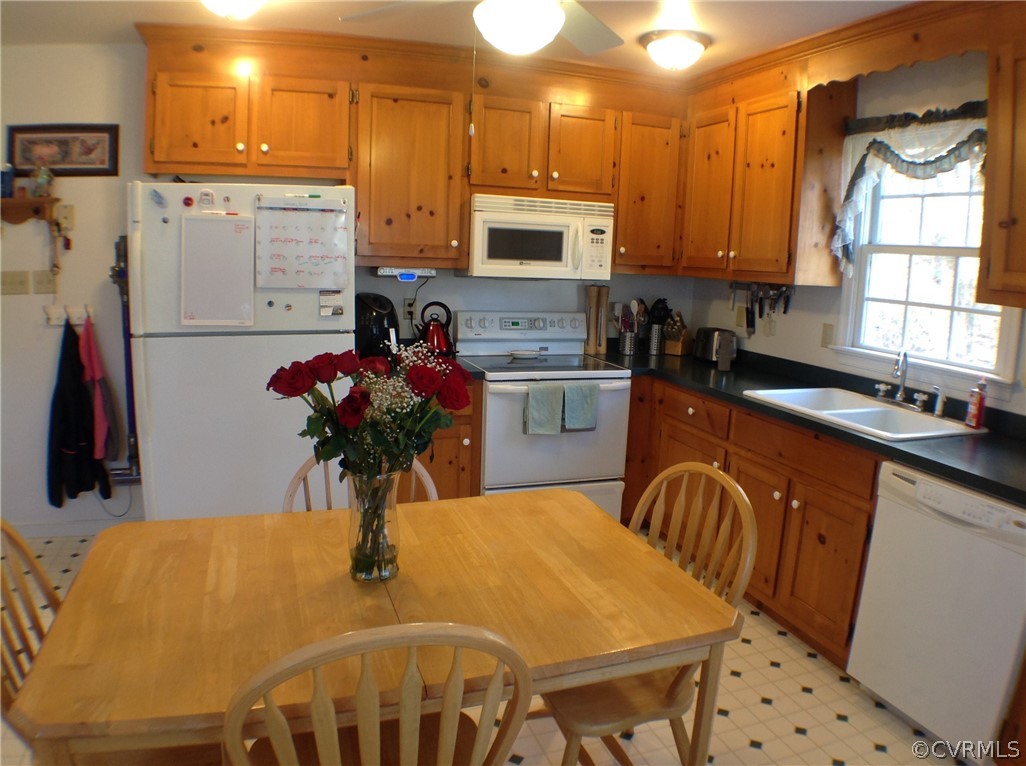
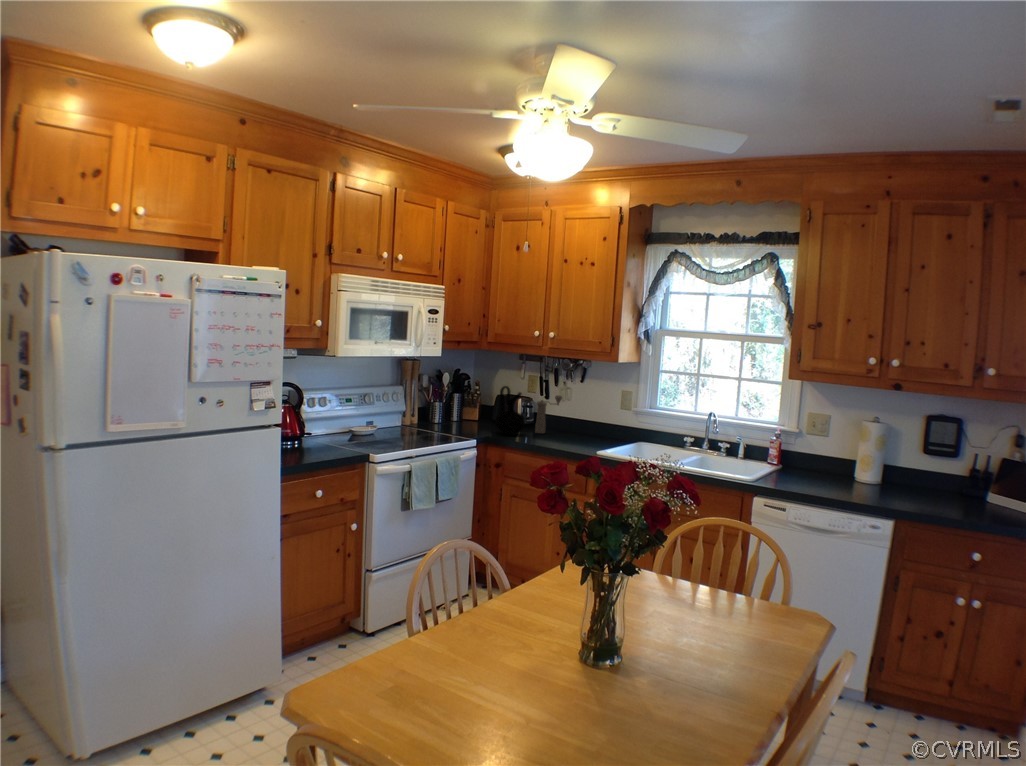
ceramic jug: none [665,313,698,369] -> present [496,386,525,435]

